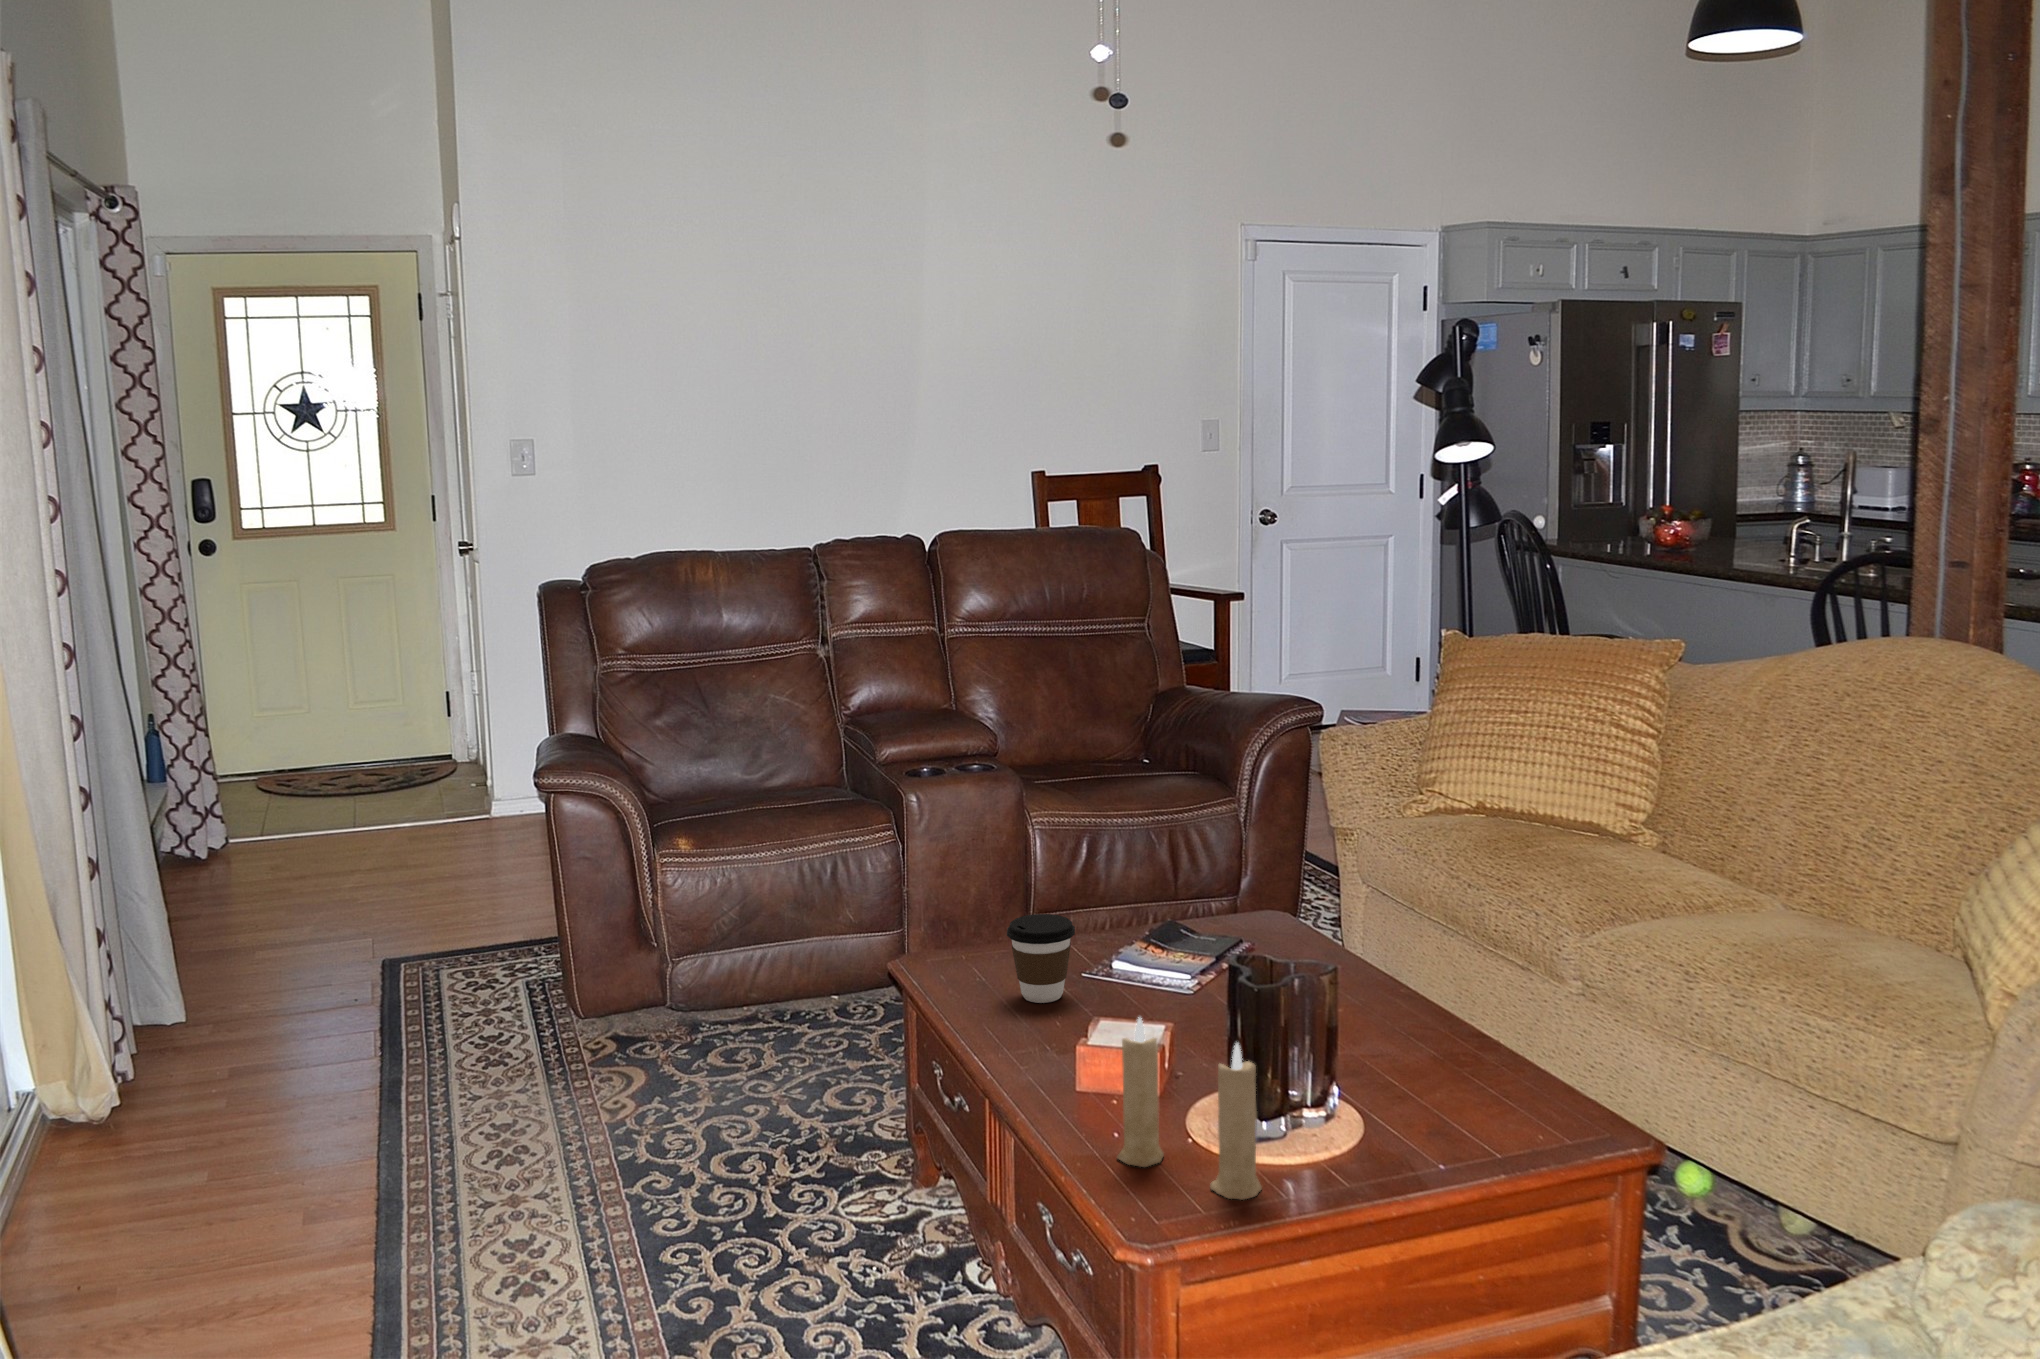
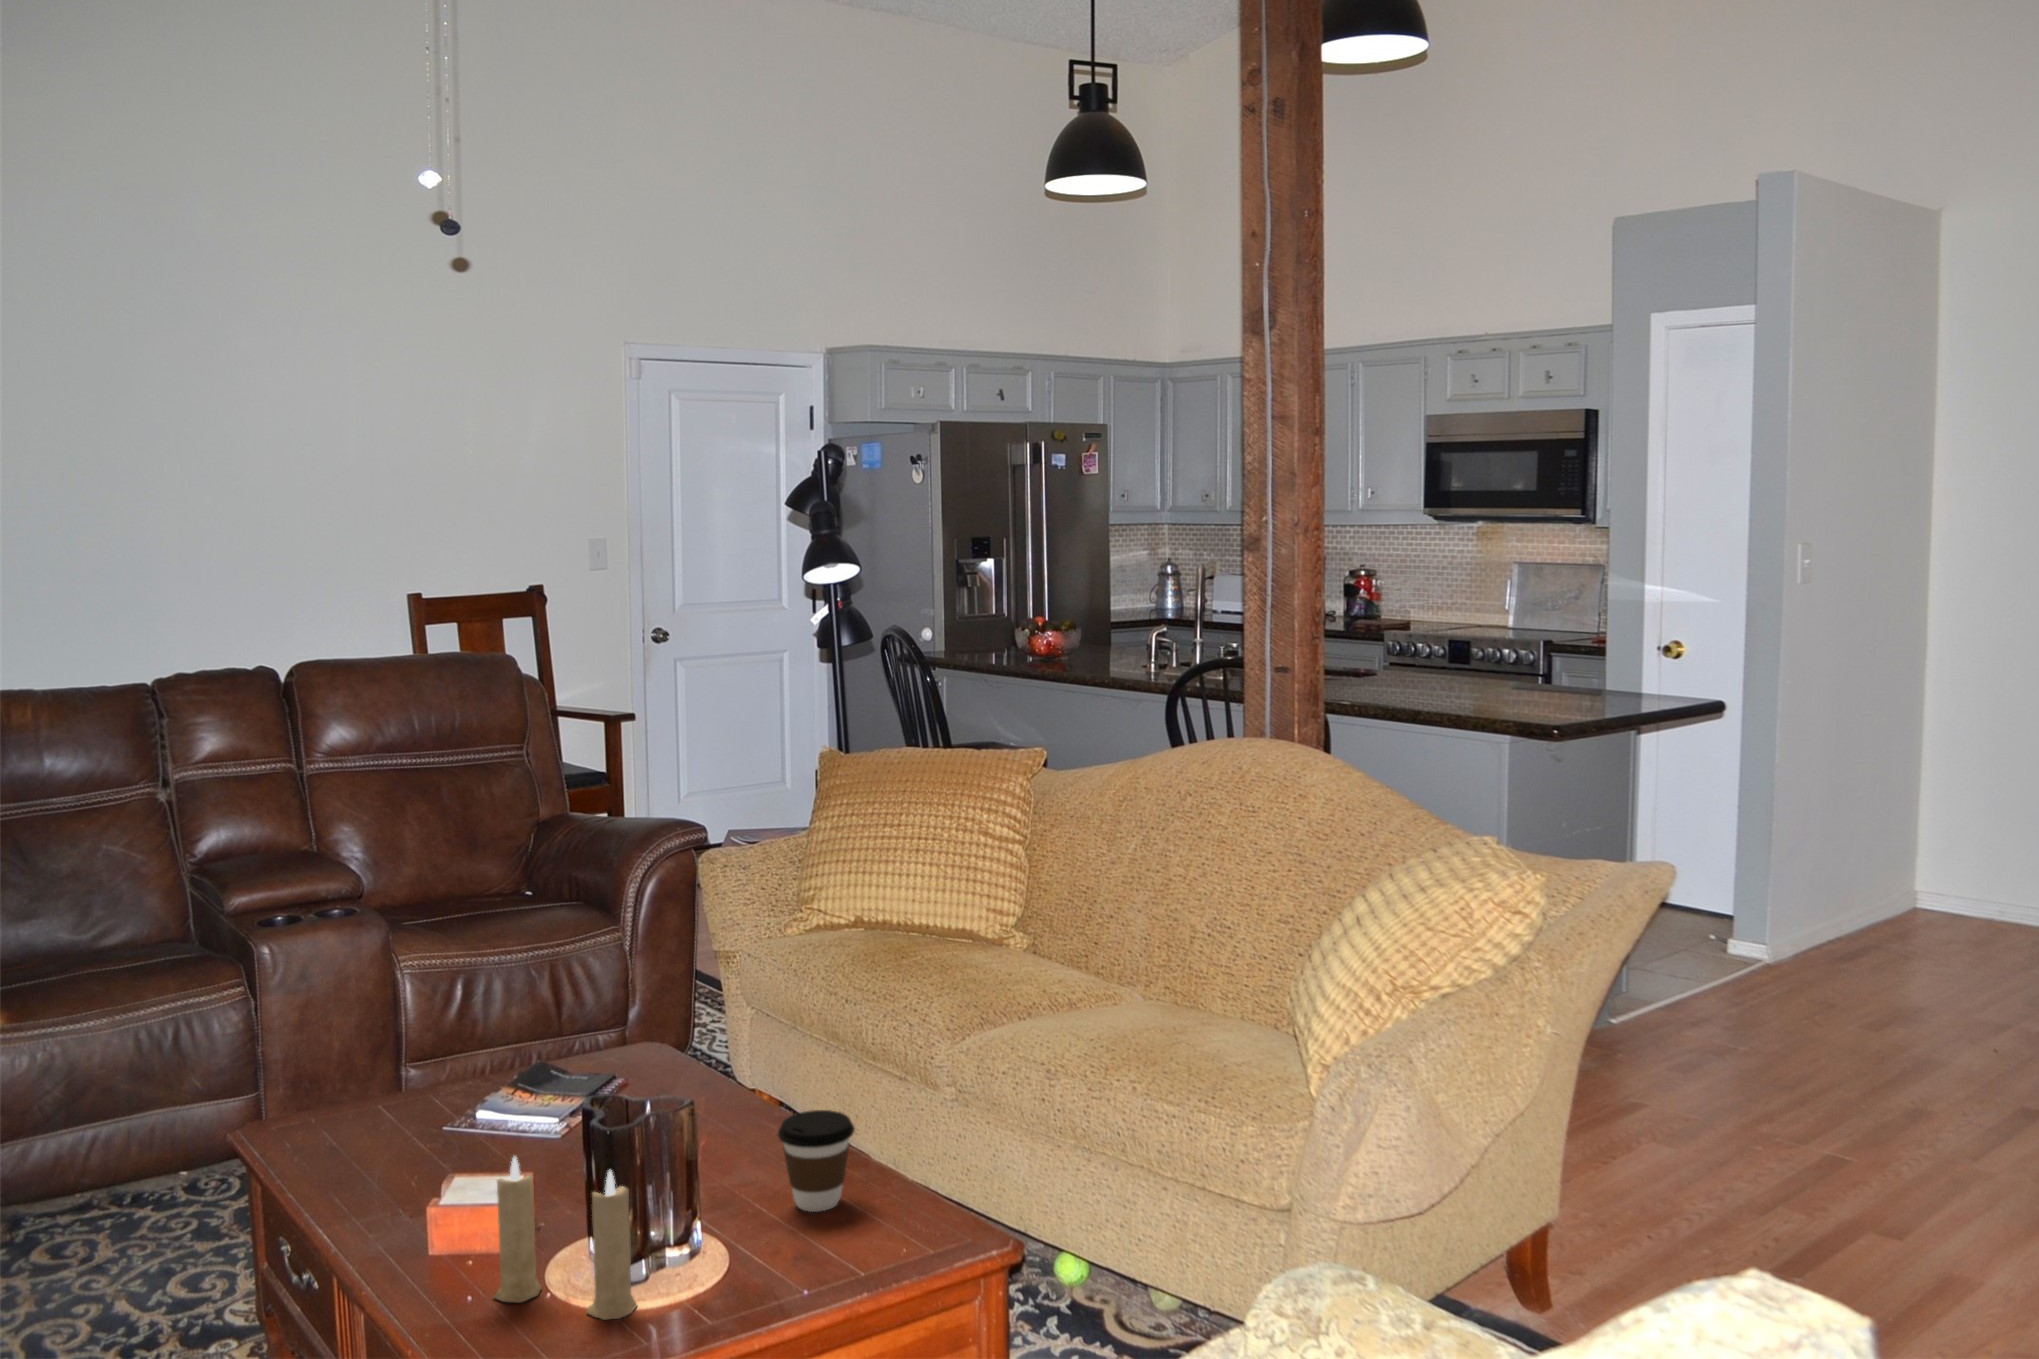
coffee cup: present [1007,914,1075,1003] -> present [778,1110,855,1212]

